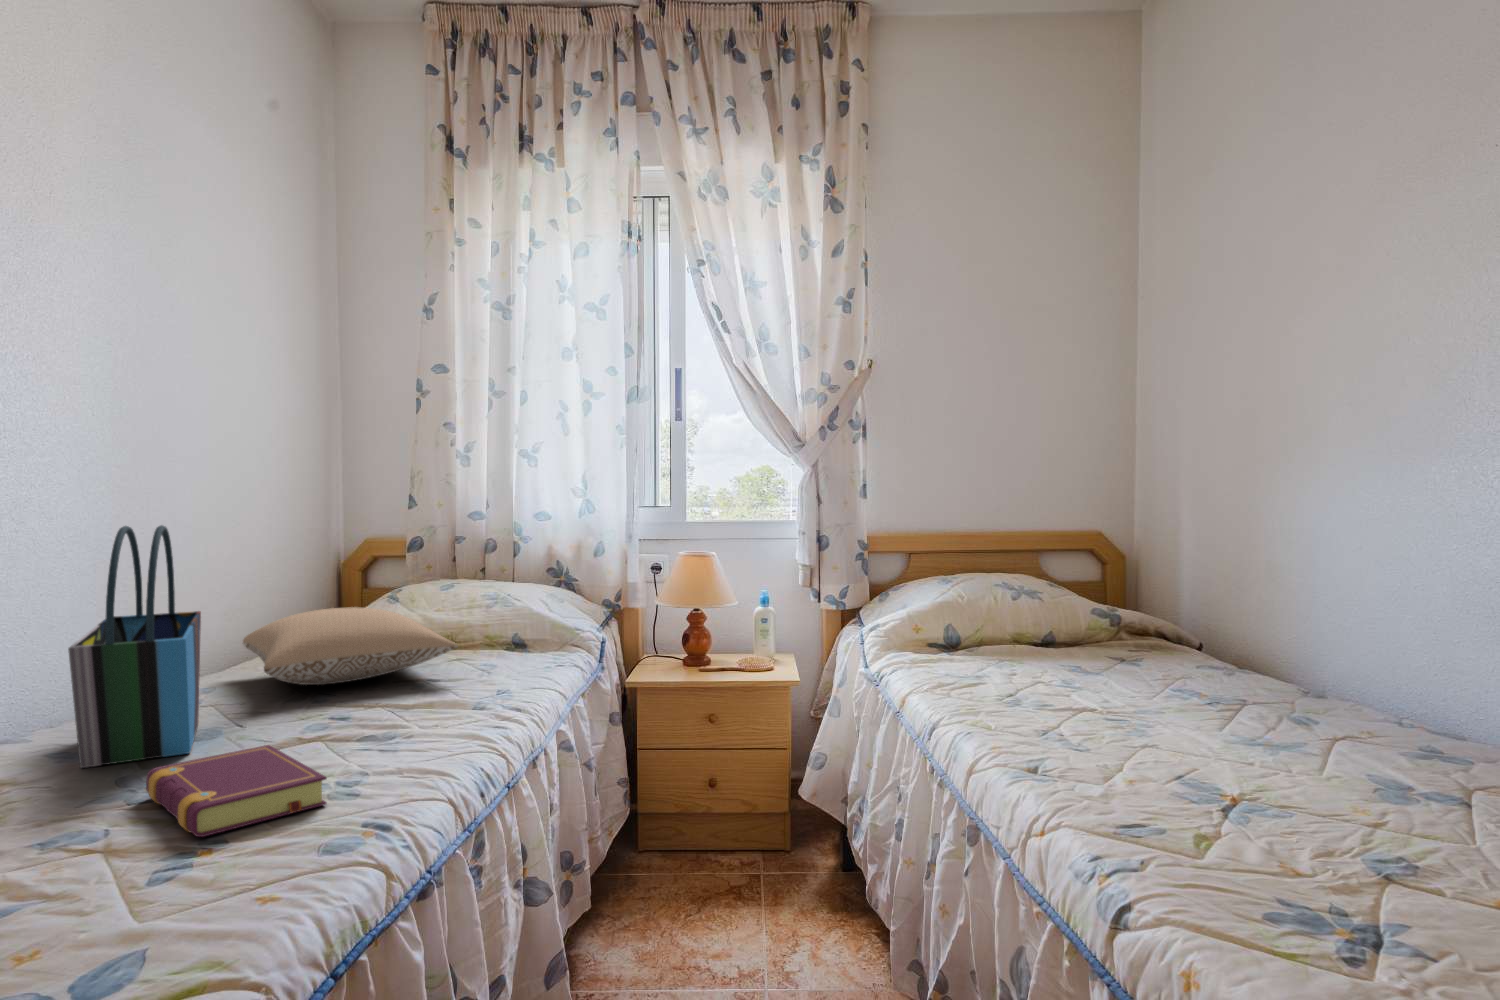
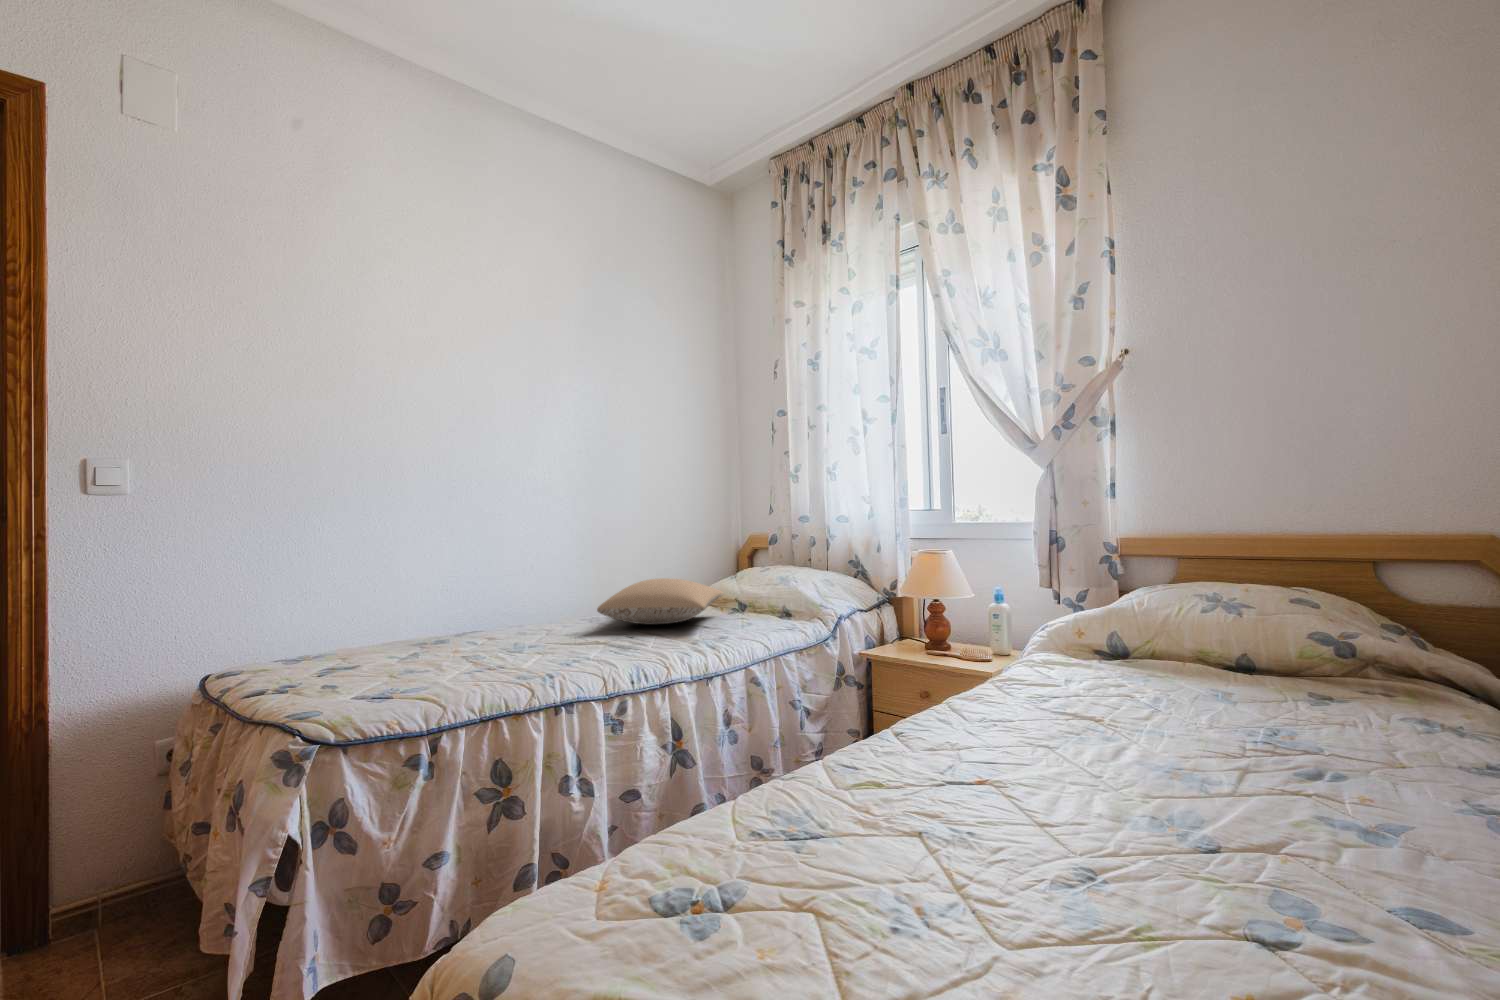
tote bag: present [68,525,201,768] -> none [470,527,570,648]
book: present [146,745,327,837] -> none [444,647,531,682]

